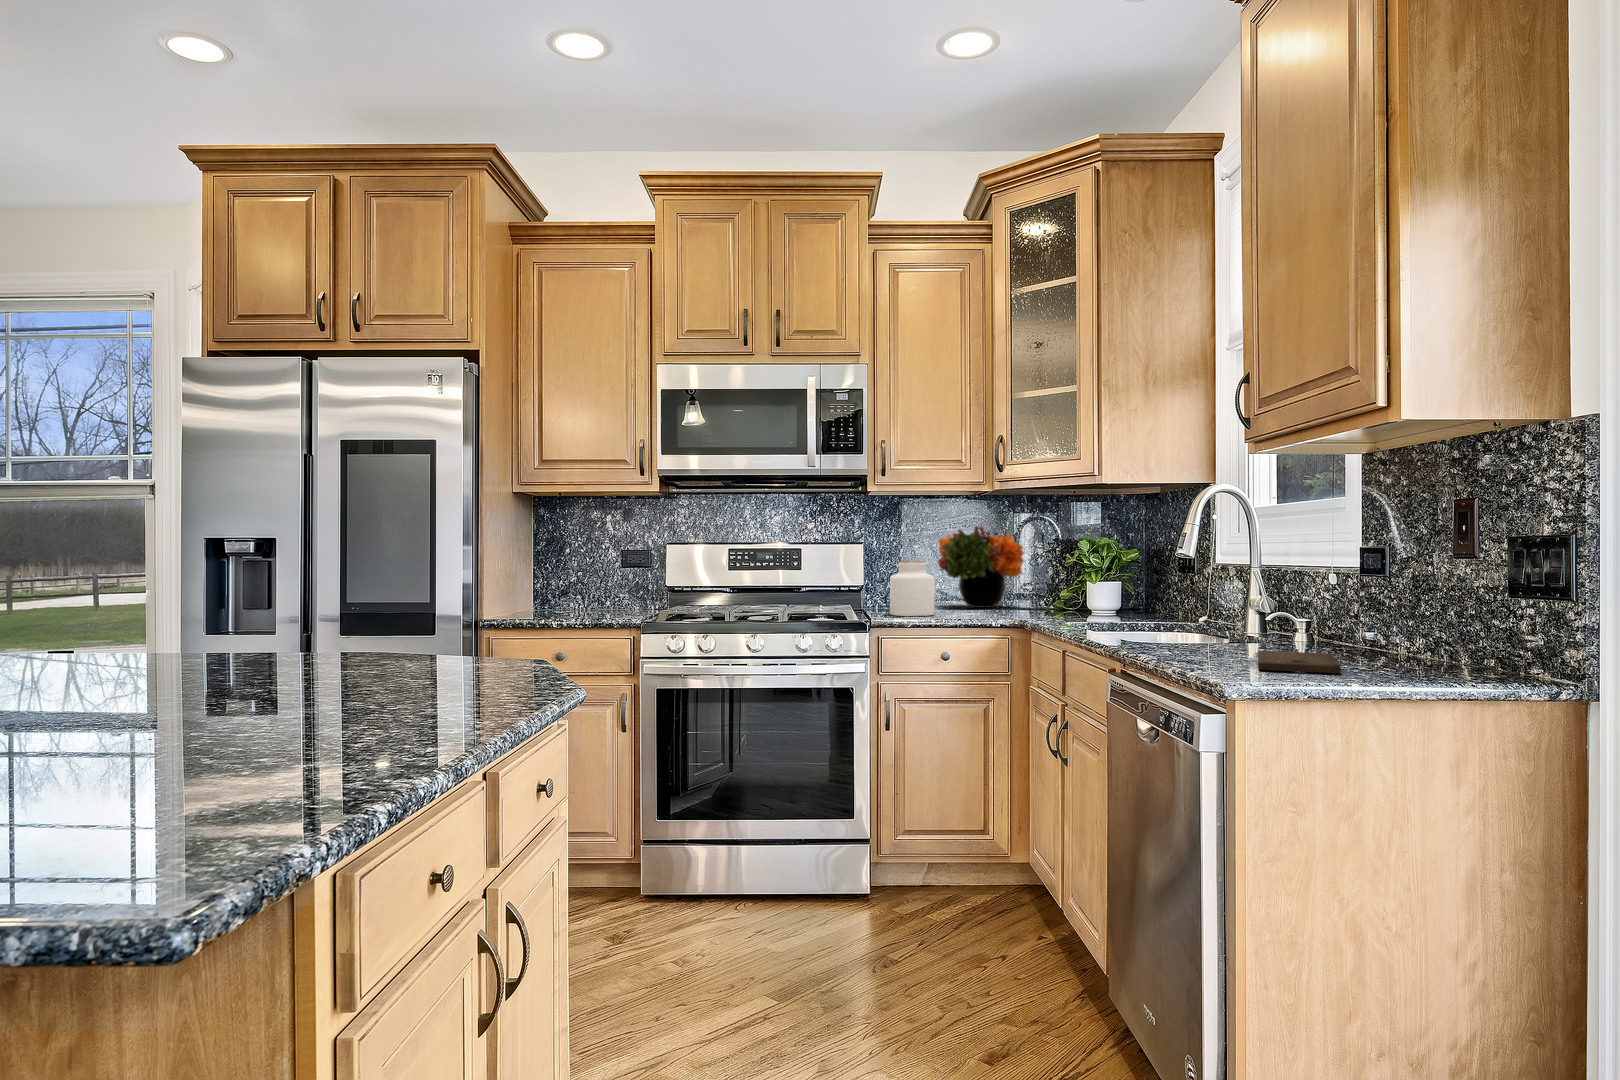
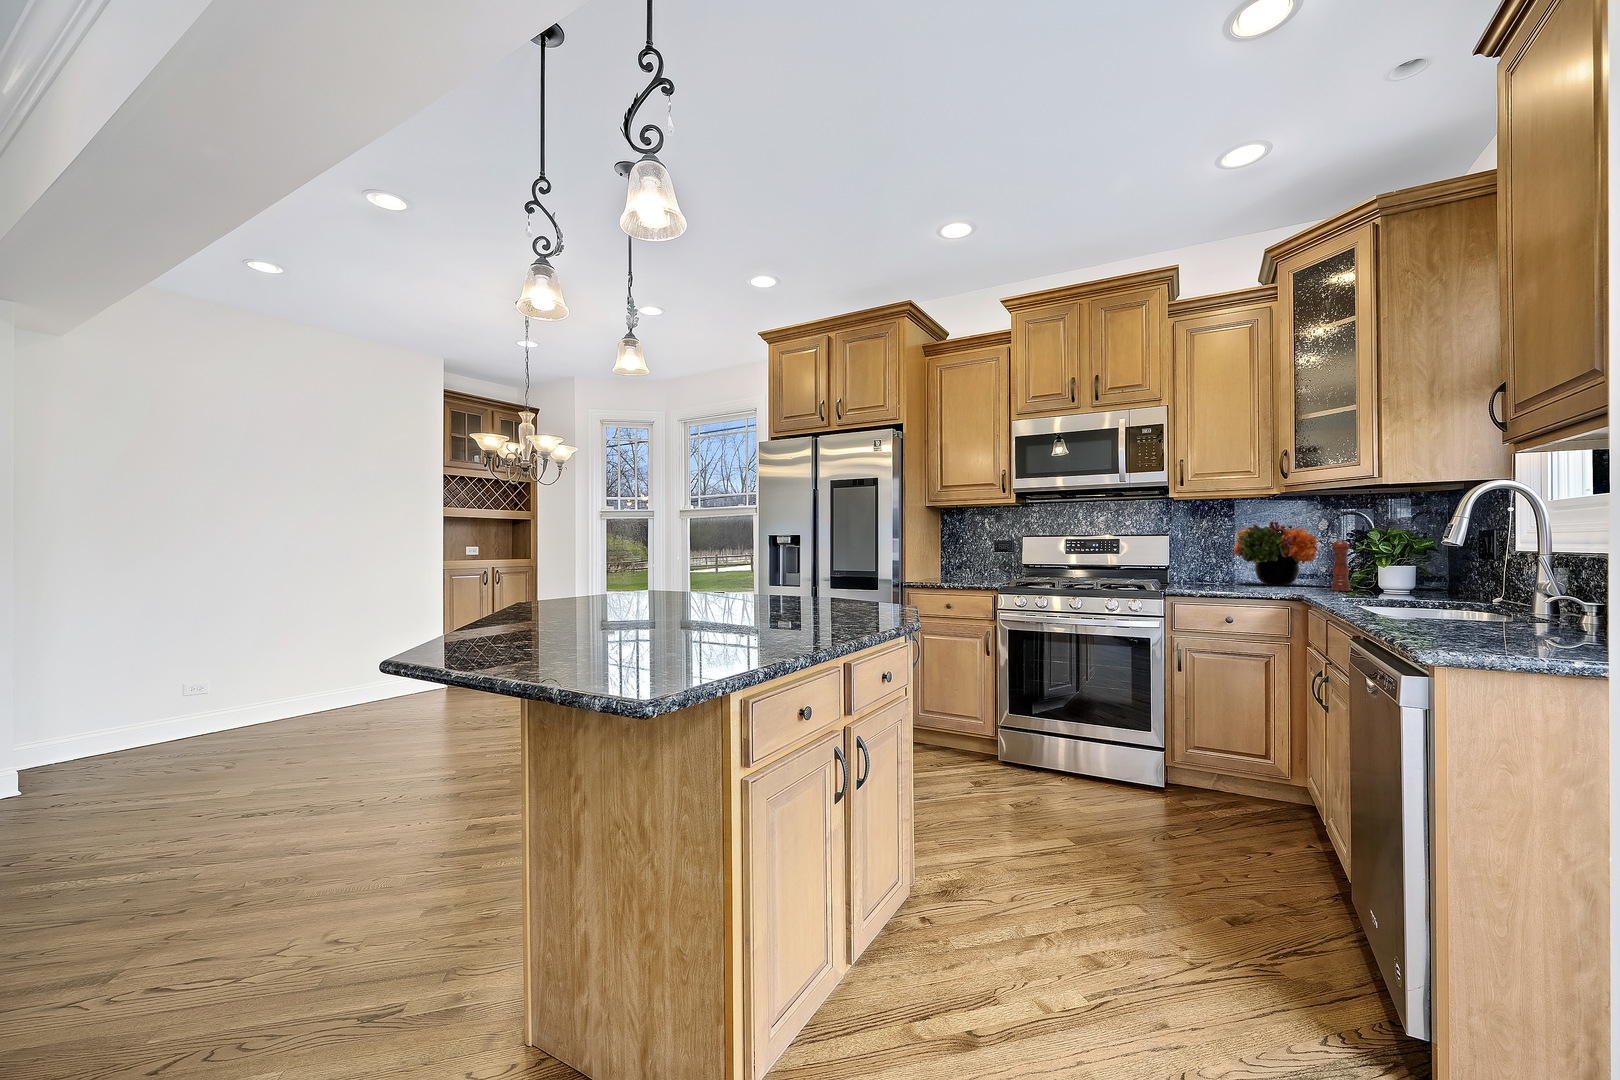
pepper mill: none [1045,547,1062,612] -> present [1332,537,1350,591]
jar: present [890,561,934,616] -> none [1184,549,1222,590]
cutting board: present [1258,651,1341,673] -> none [1461,630,1568,653]

